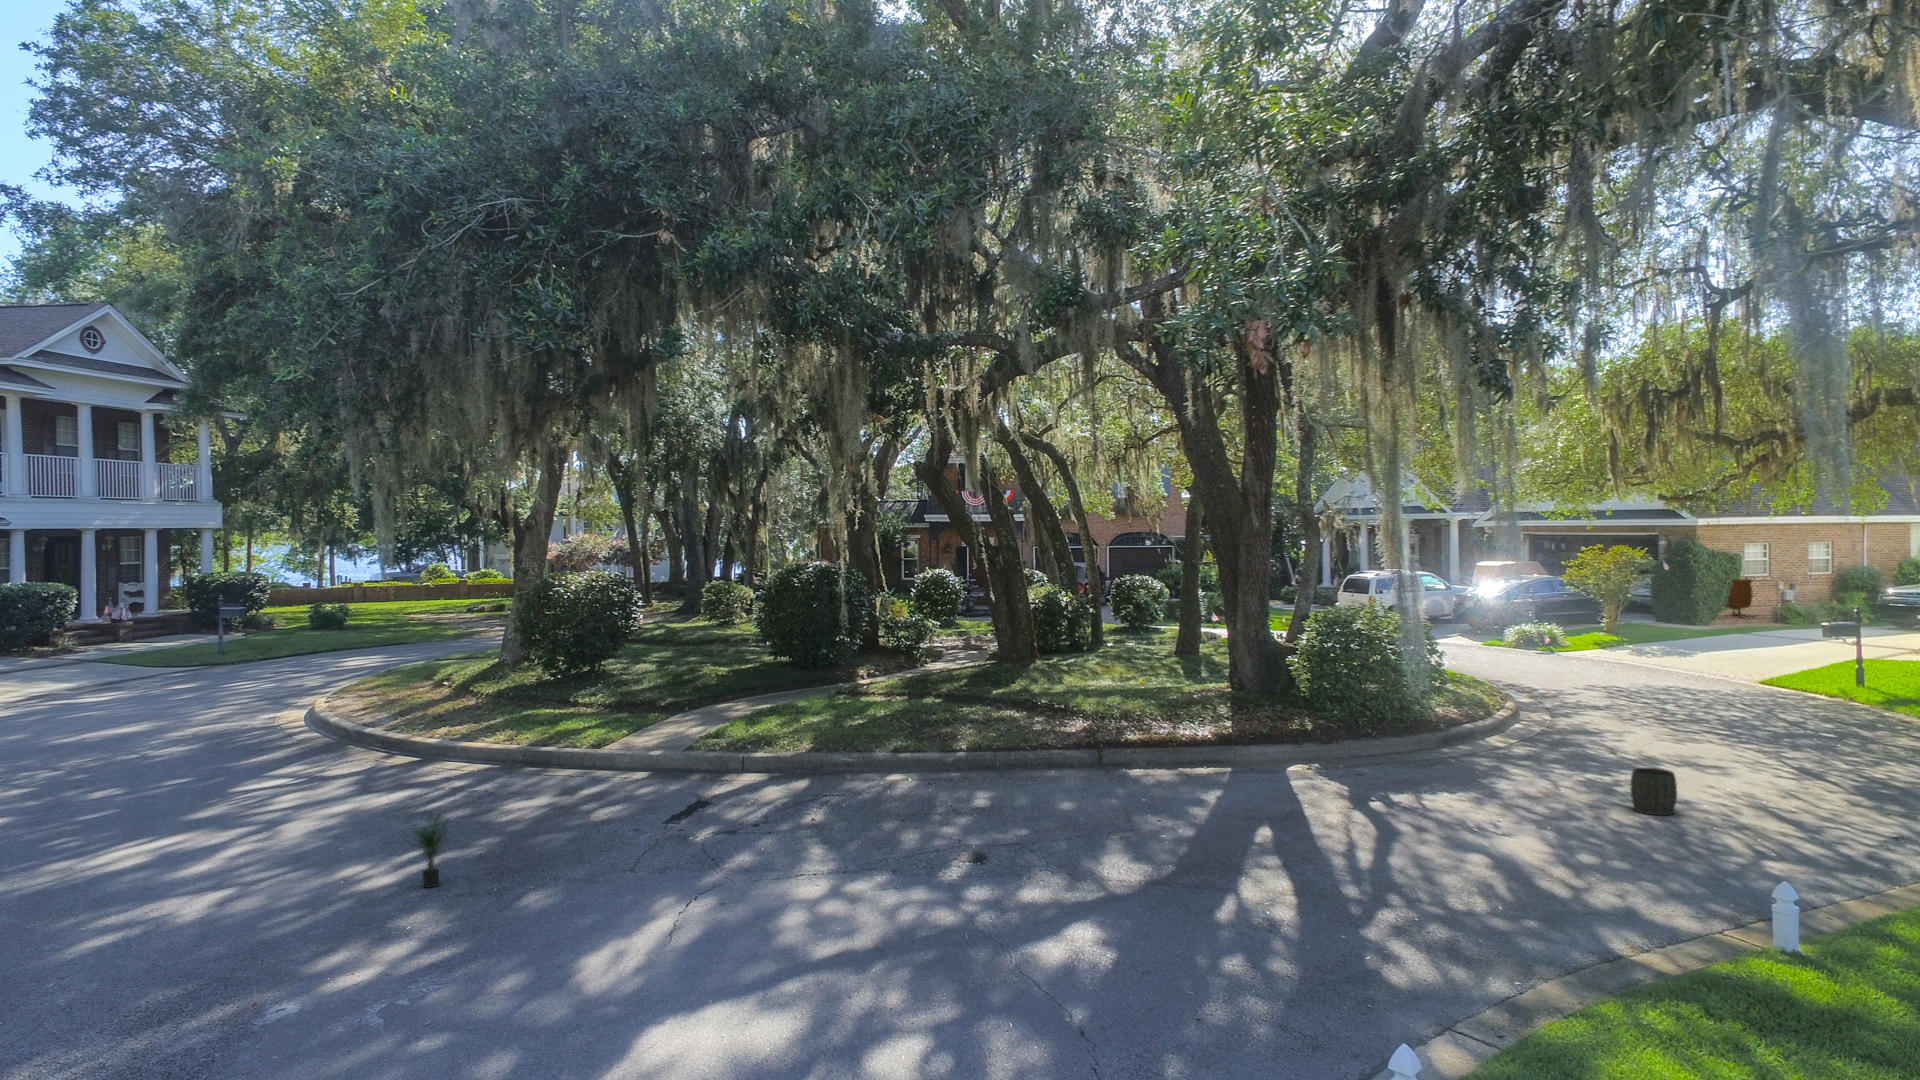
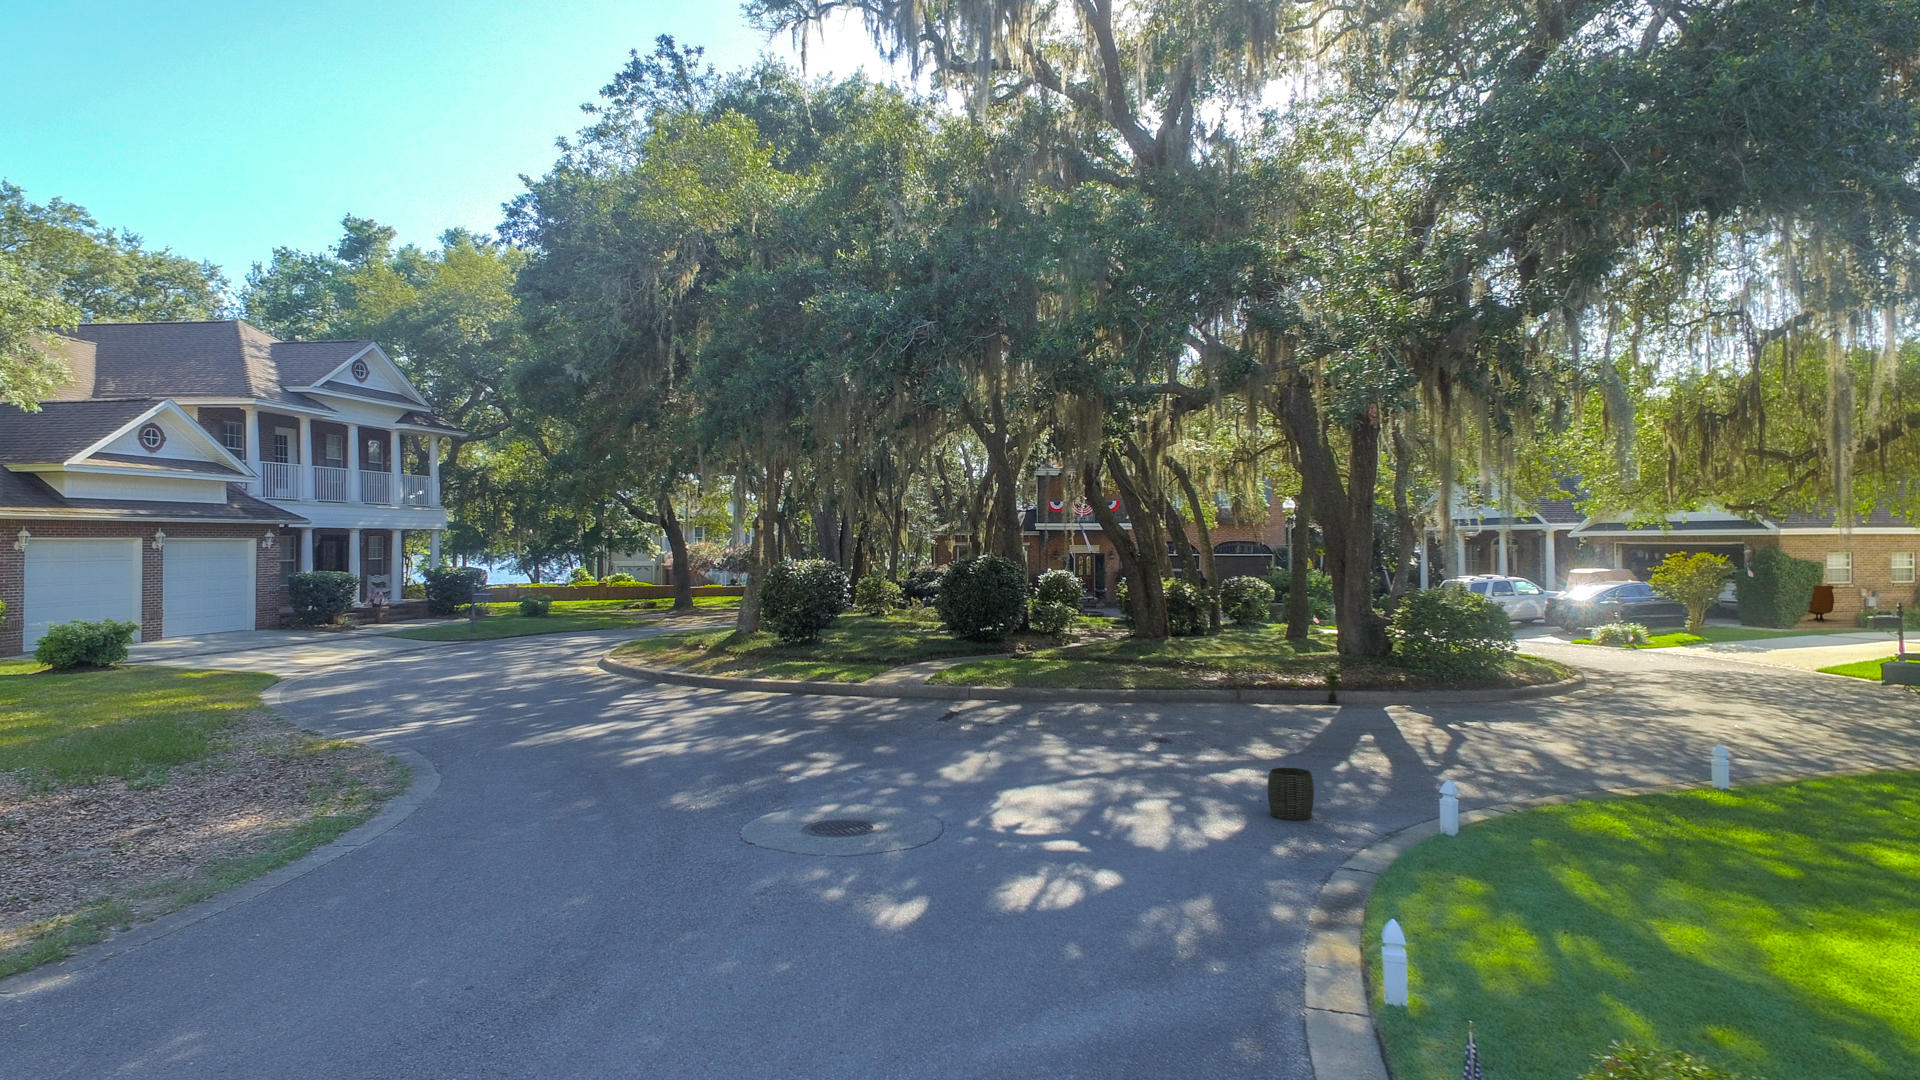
woven basket: present [1631,768,1677,815] -> present [1268,768,1314,820]
potted plant: present [412,816,448,888] -> present [1324,666,1341,703]

